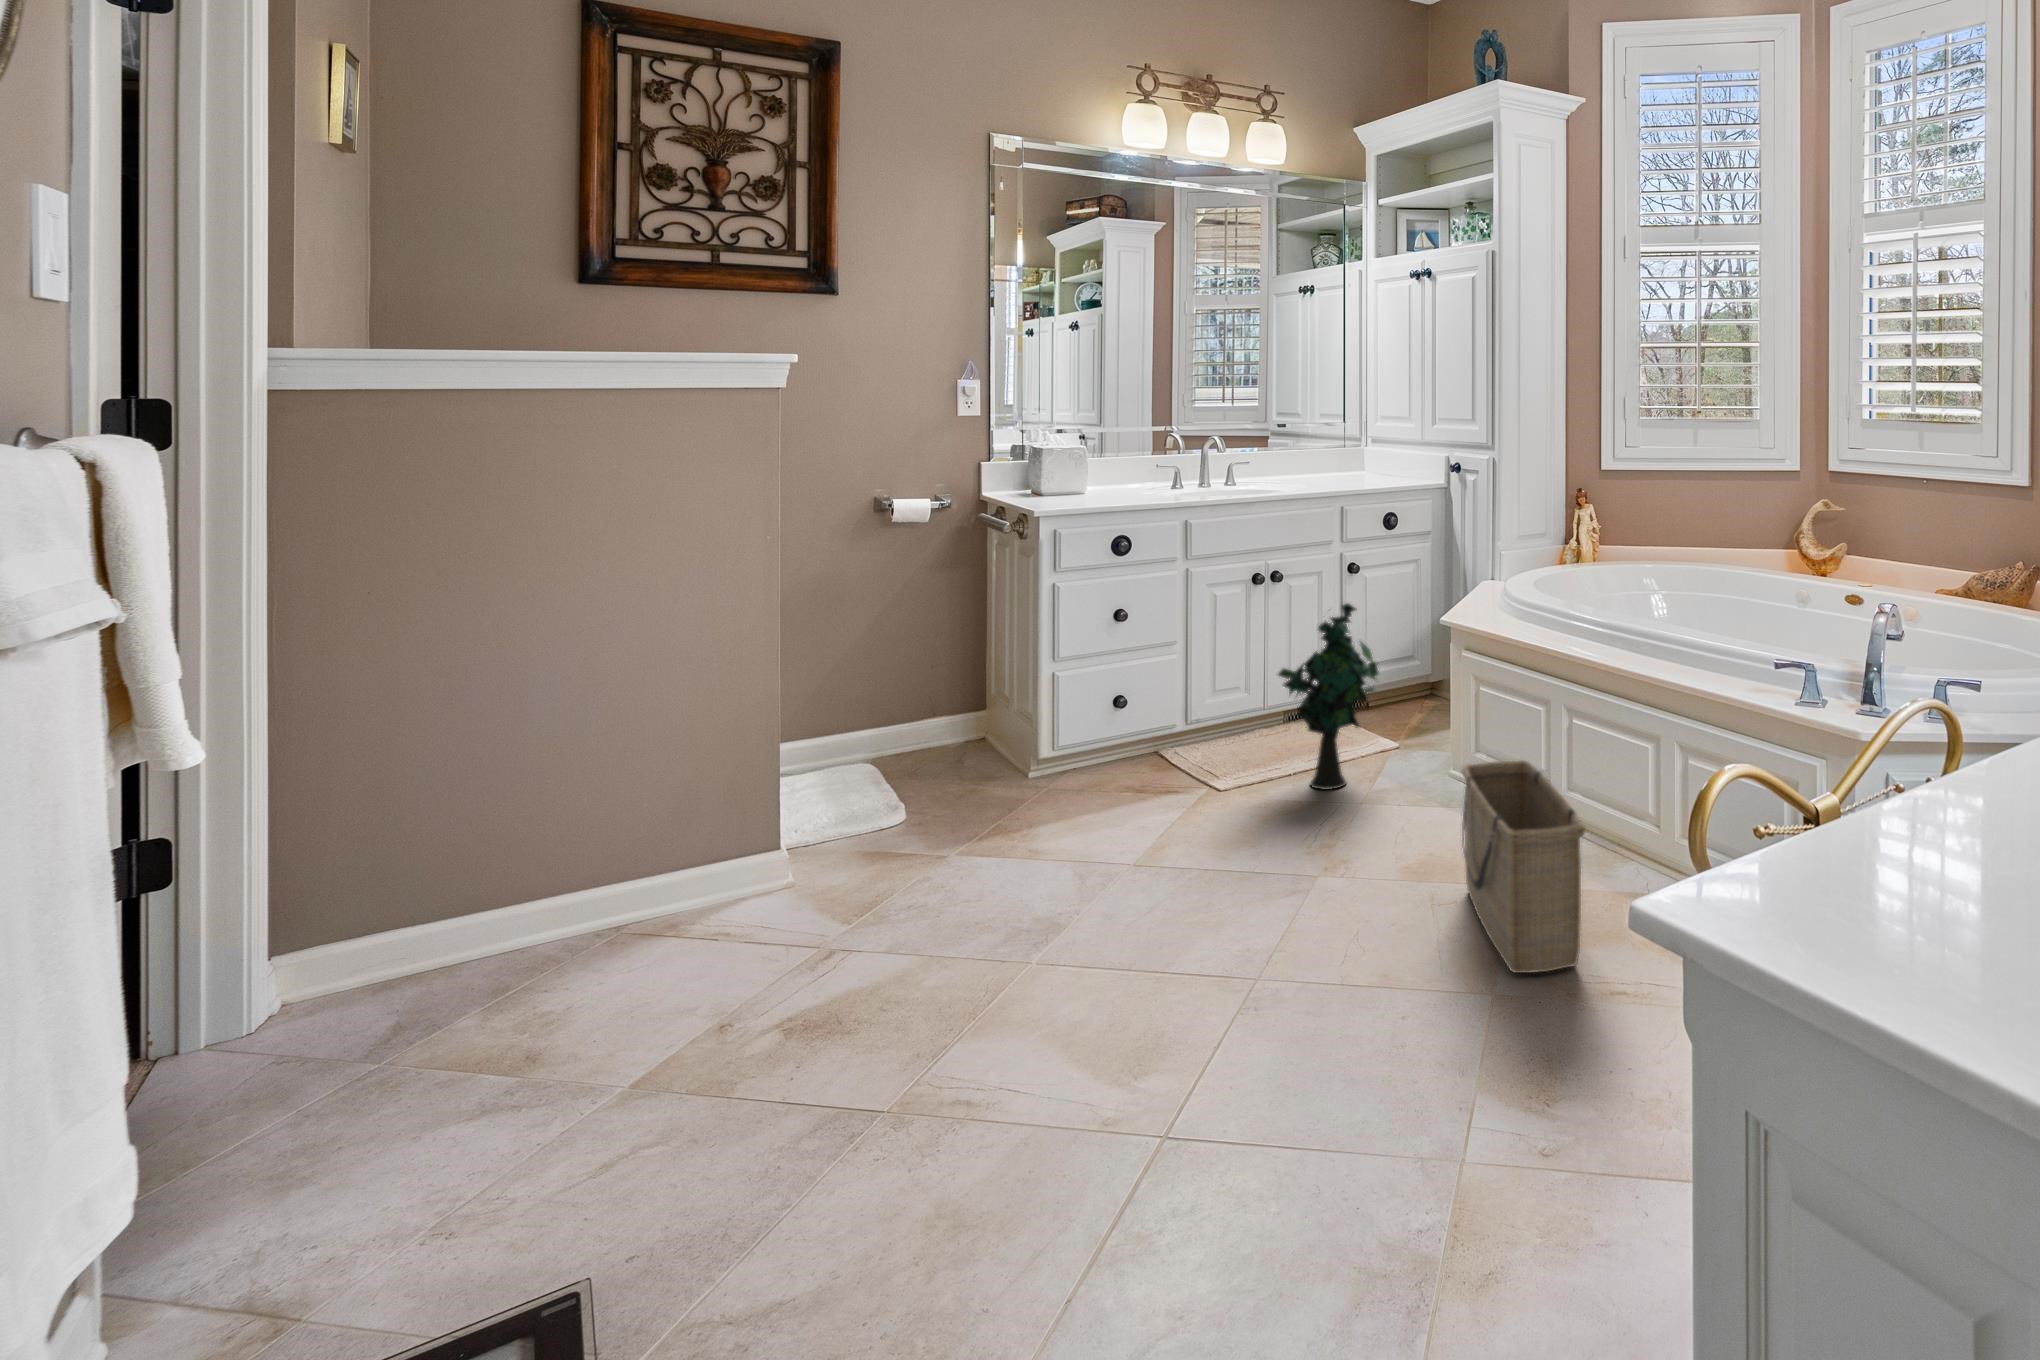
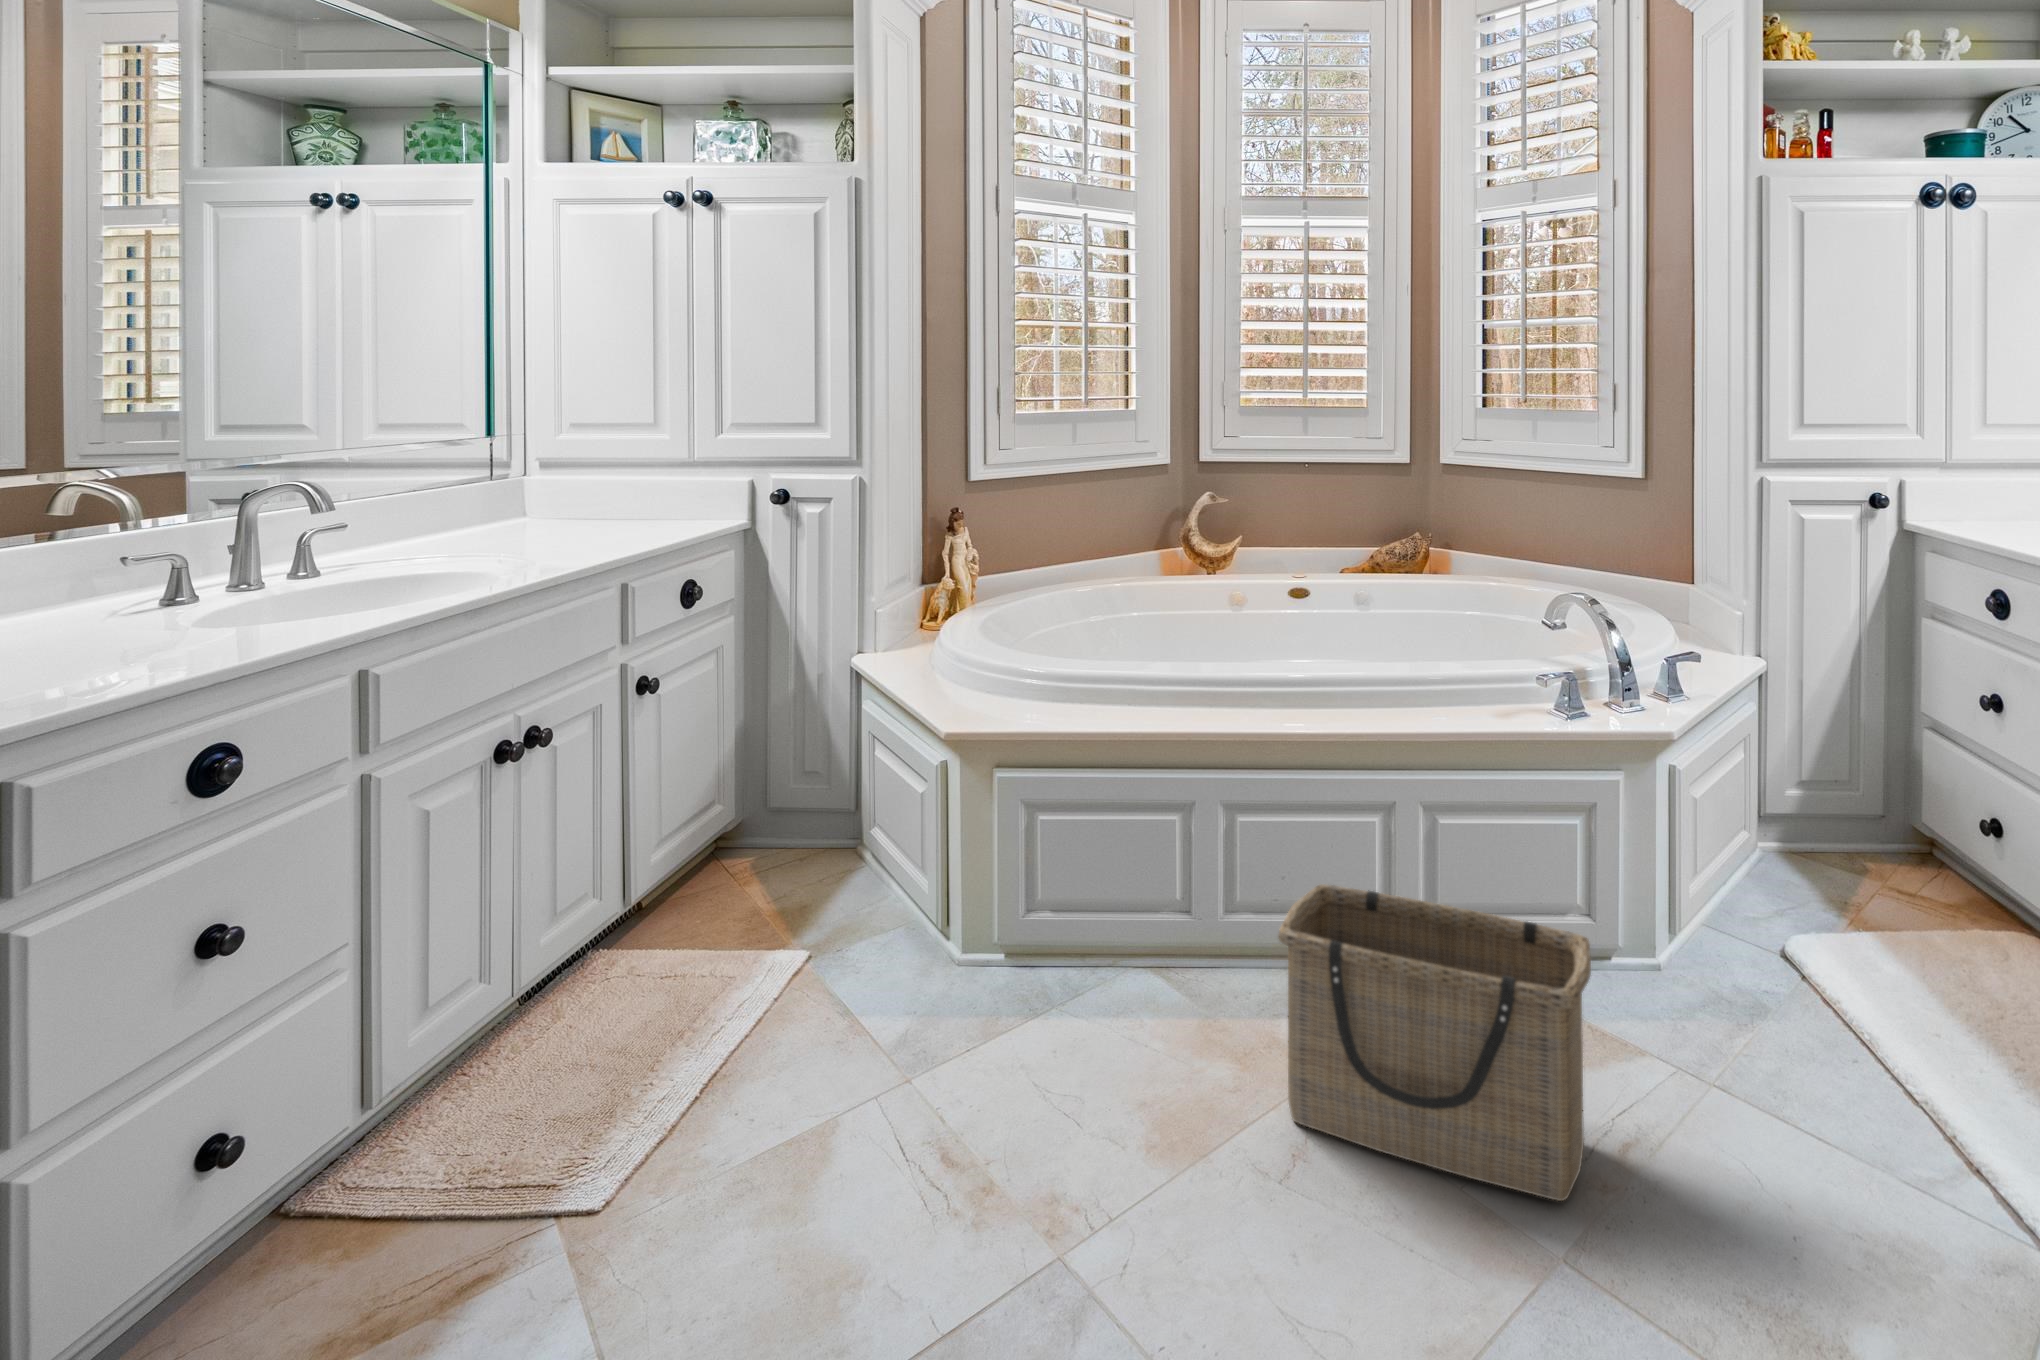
decorative plant: present [1278,604,1379,789] -> none [687,735,876,1101]

